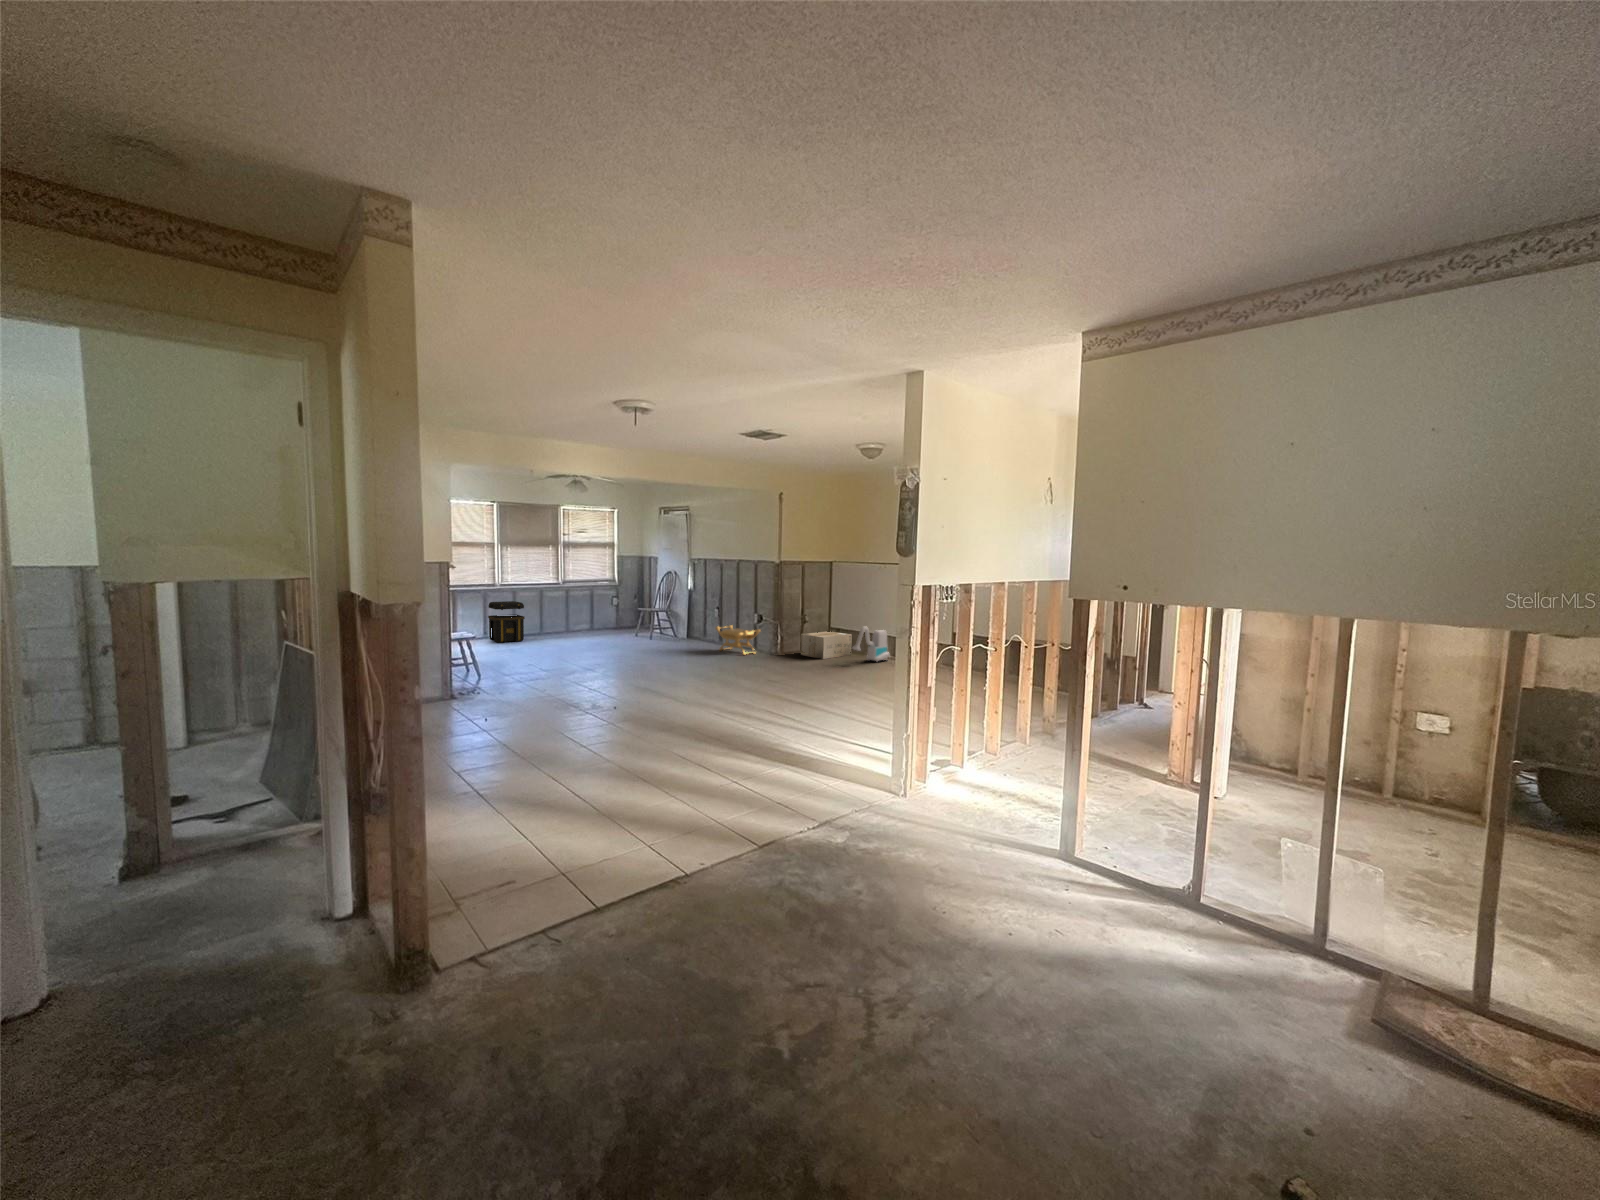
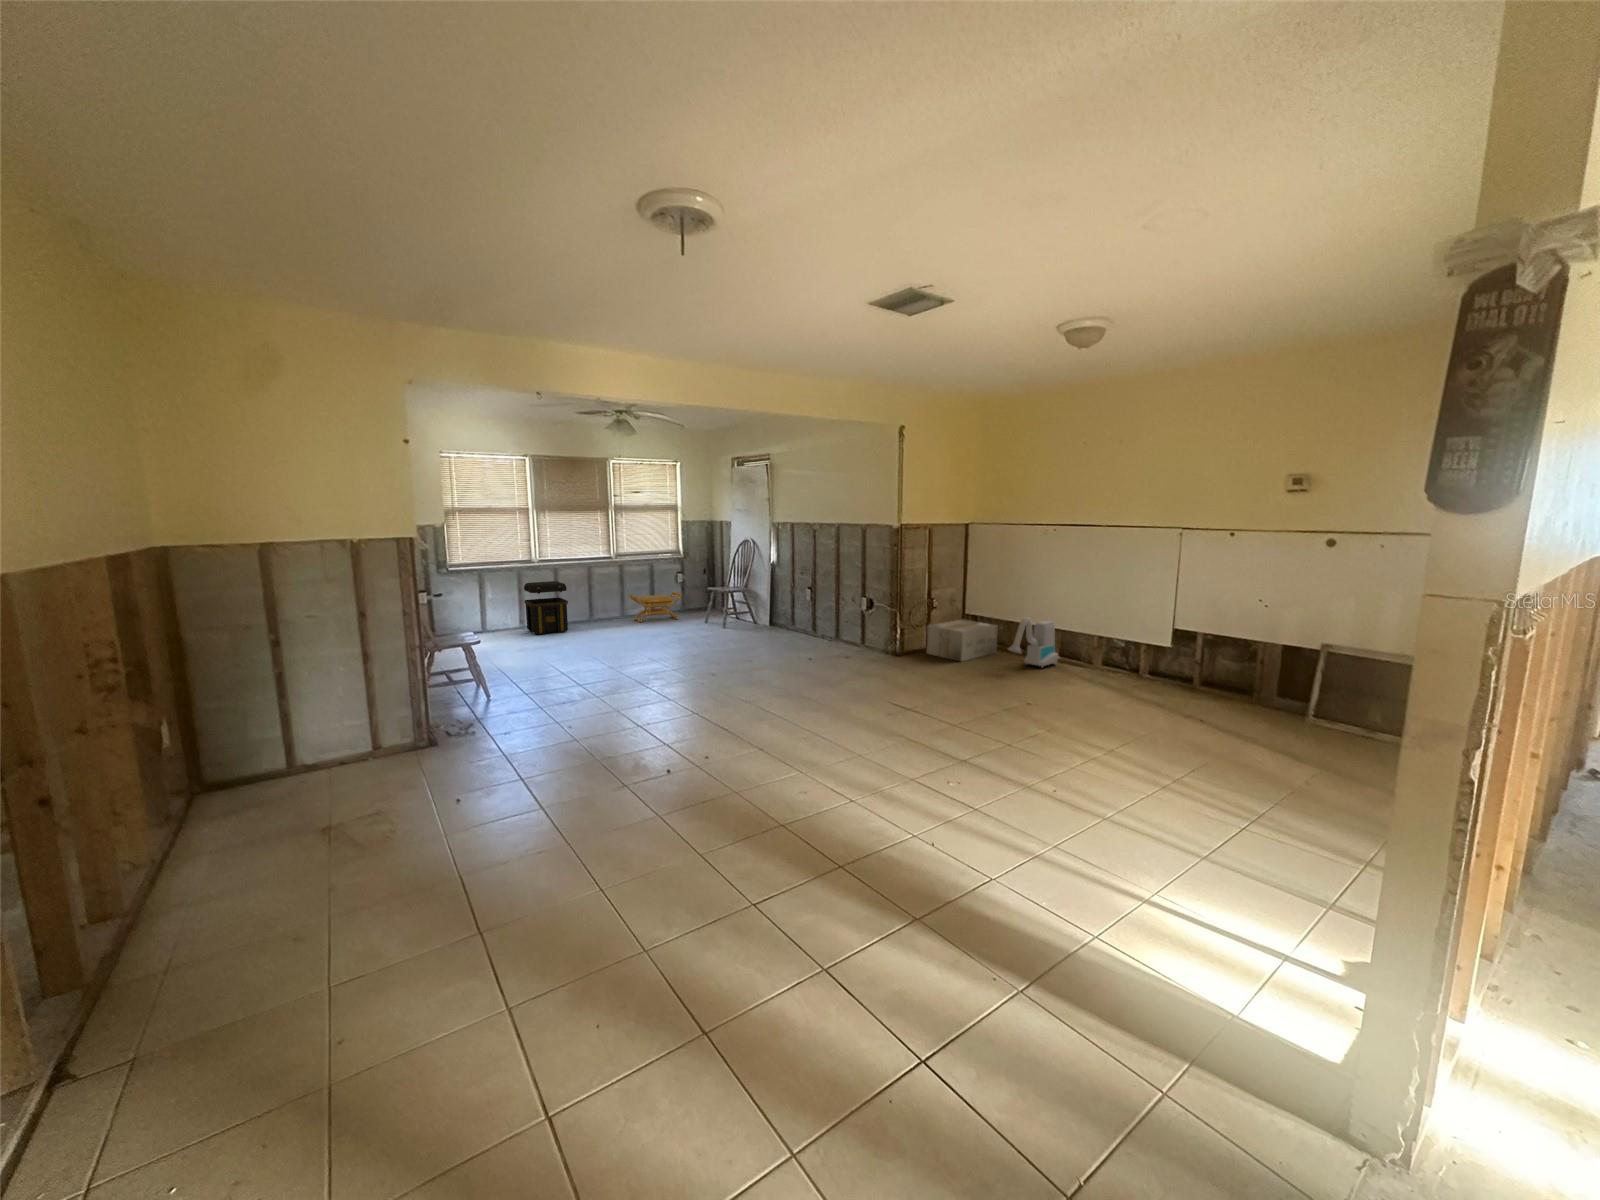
stool: present [716,625,761,655] -> present [629,591,682,622]

